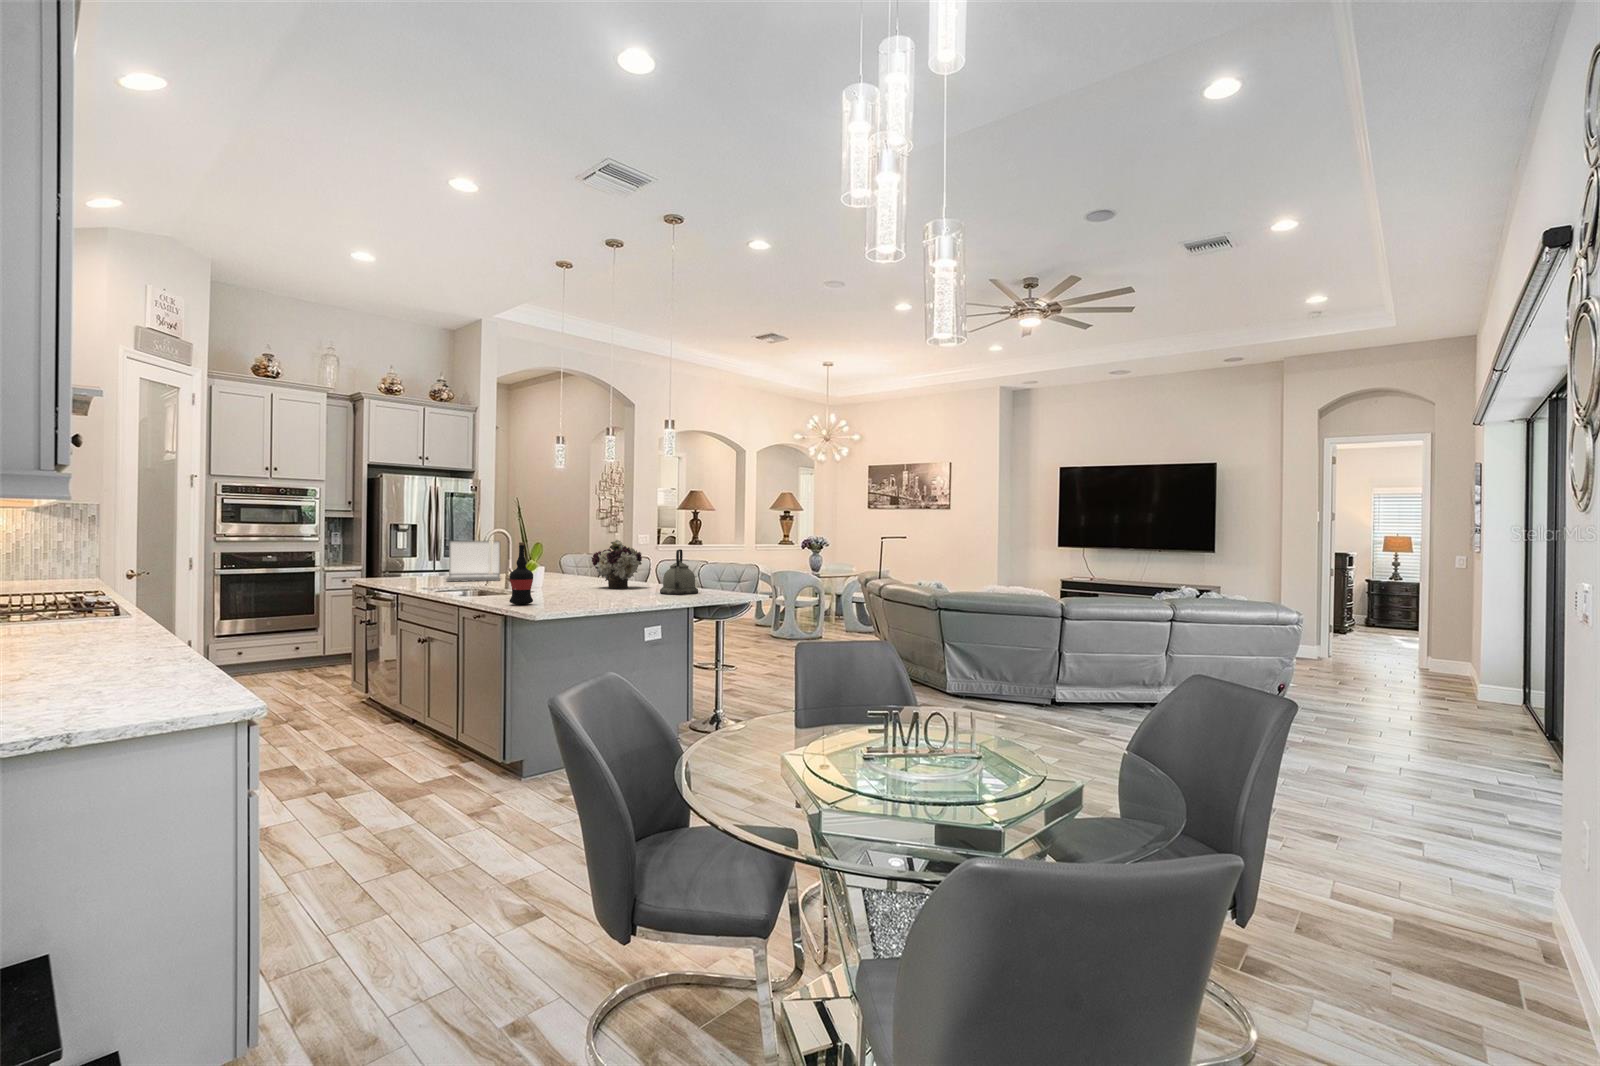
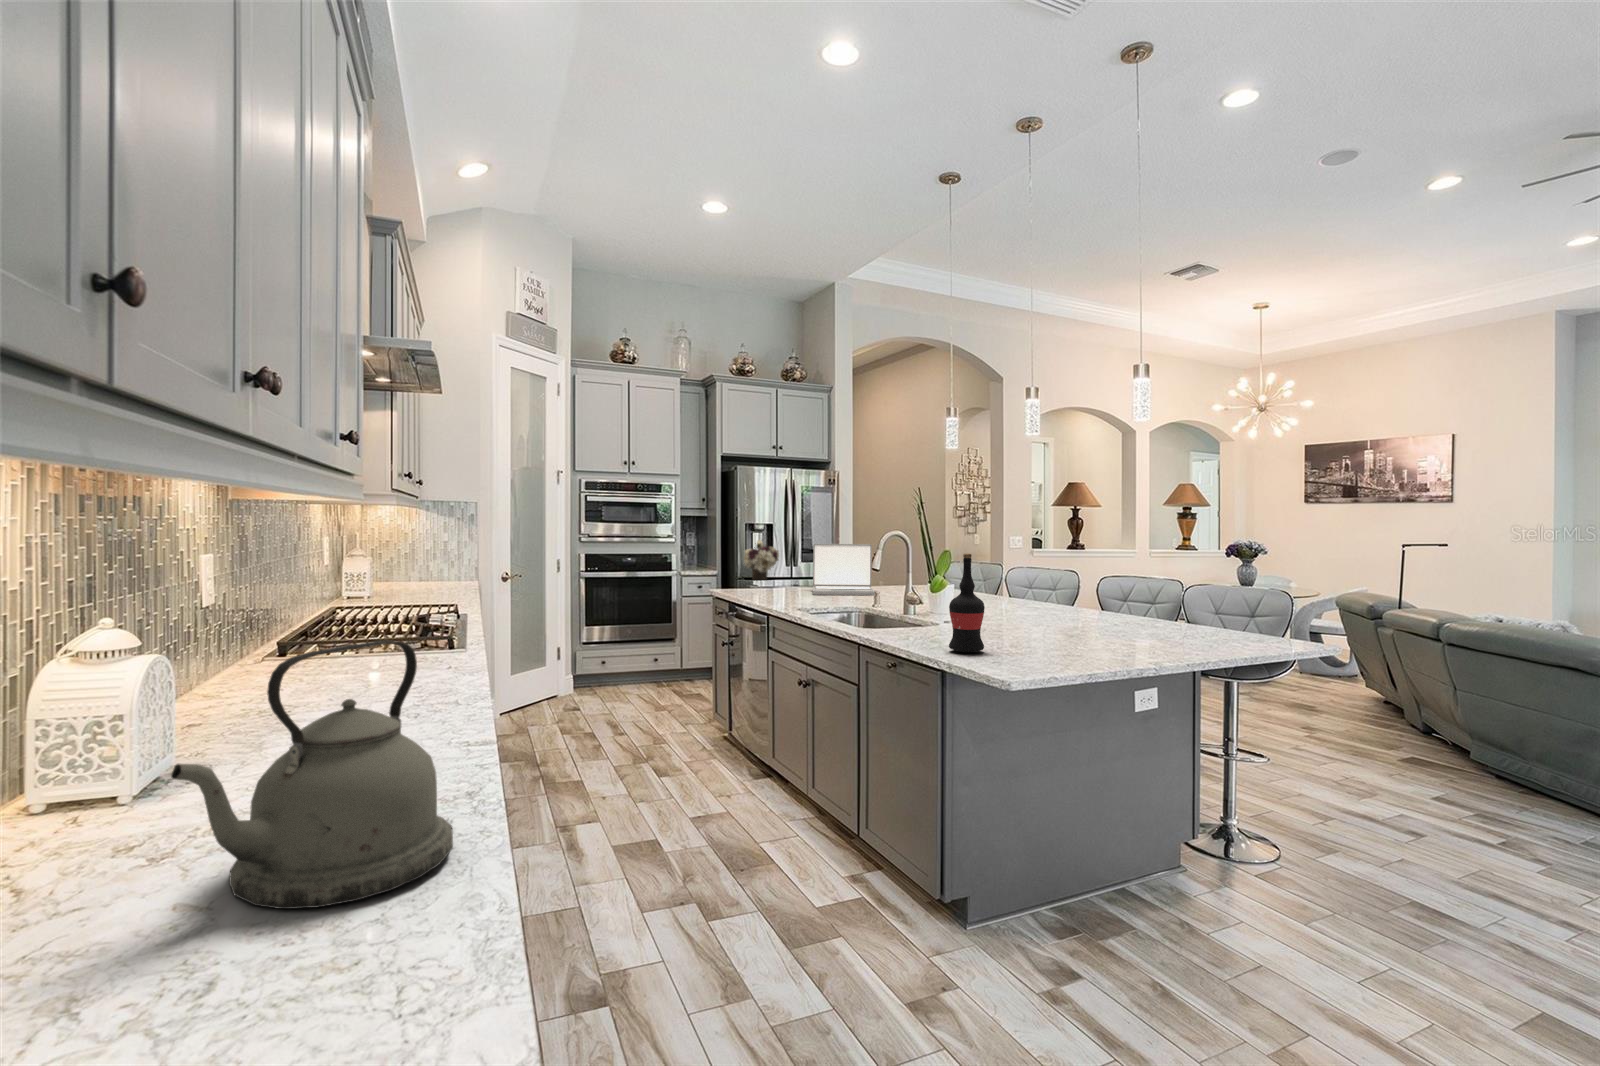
flower arrangement: present [591,540,642,589] -> present [743,540,779,580]
kettle: present [660,549,698,594] -> present [171,641,453,909]

